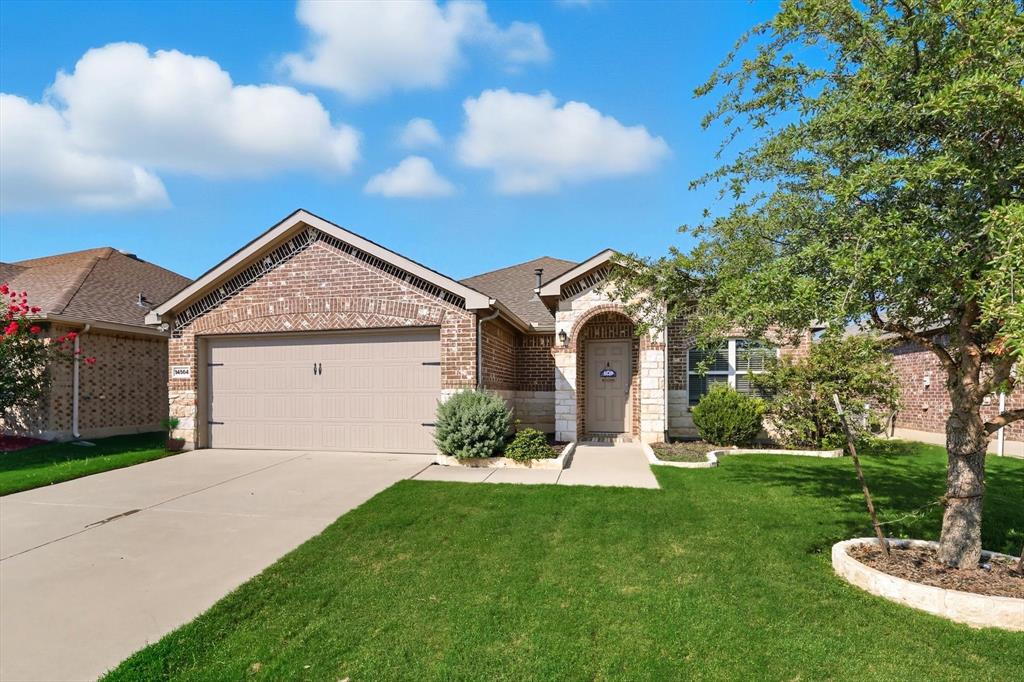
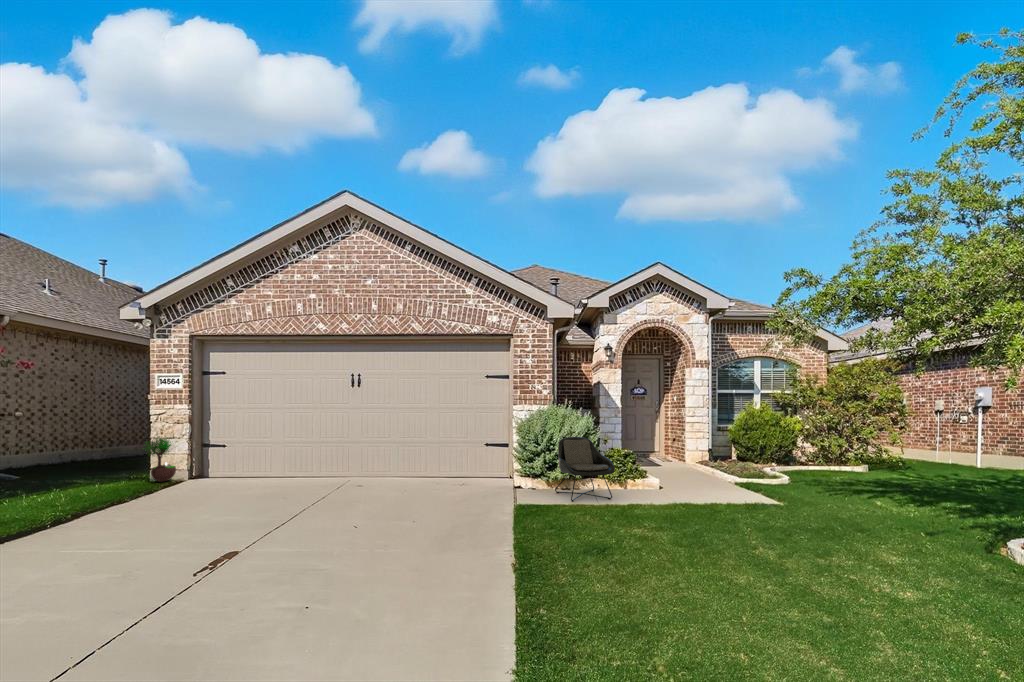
lounge chair: none [457,418,505,477] -> present [555,437,615,502]

